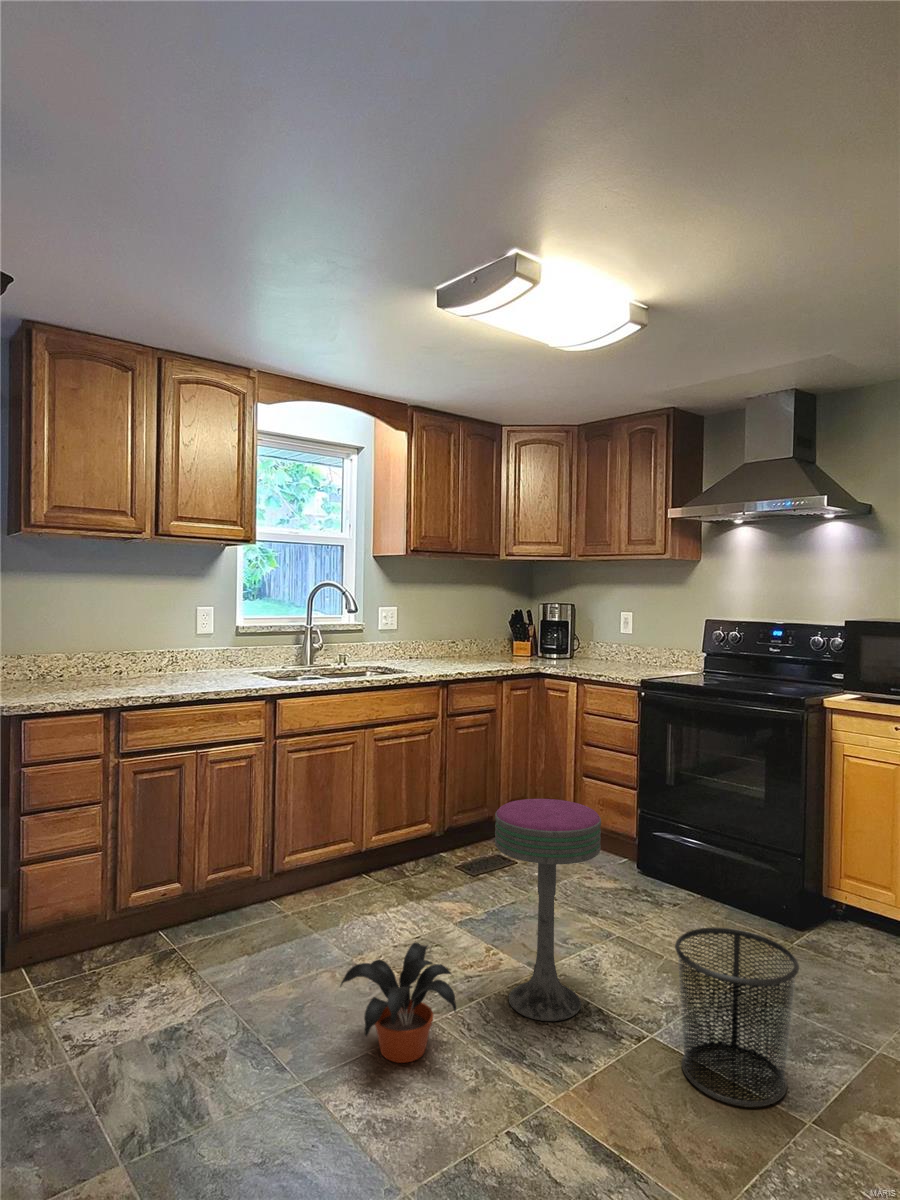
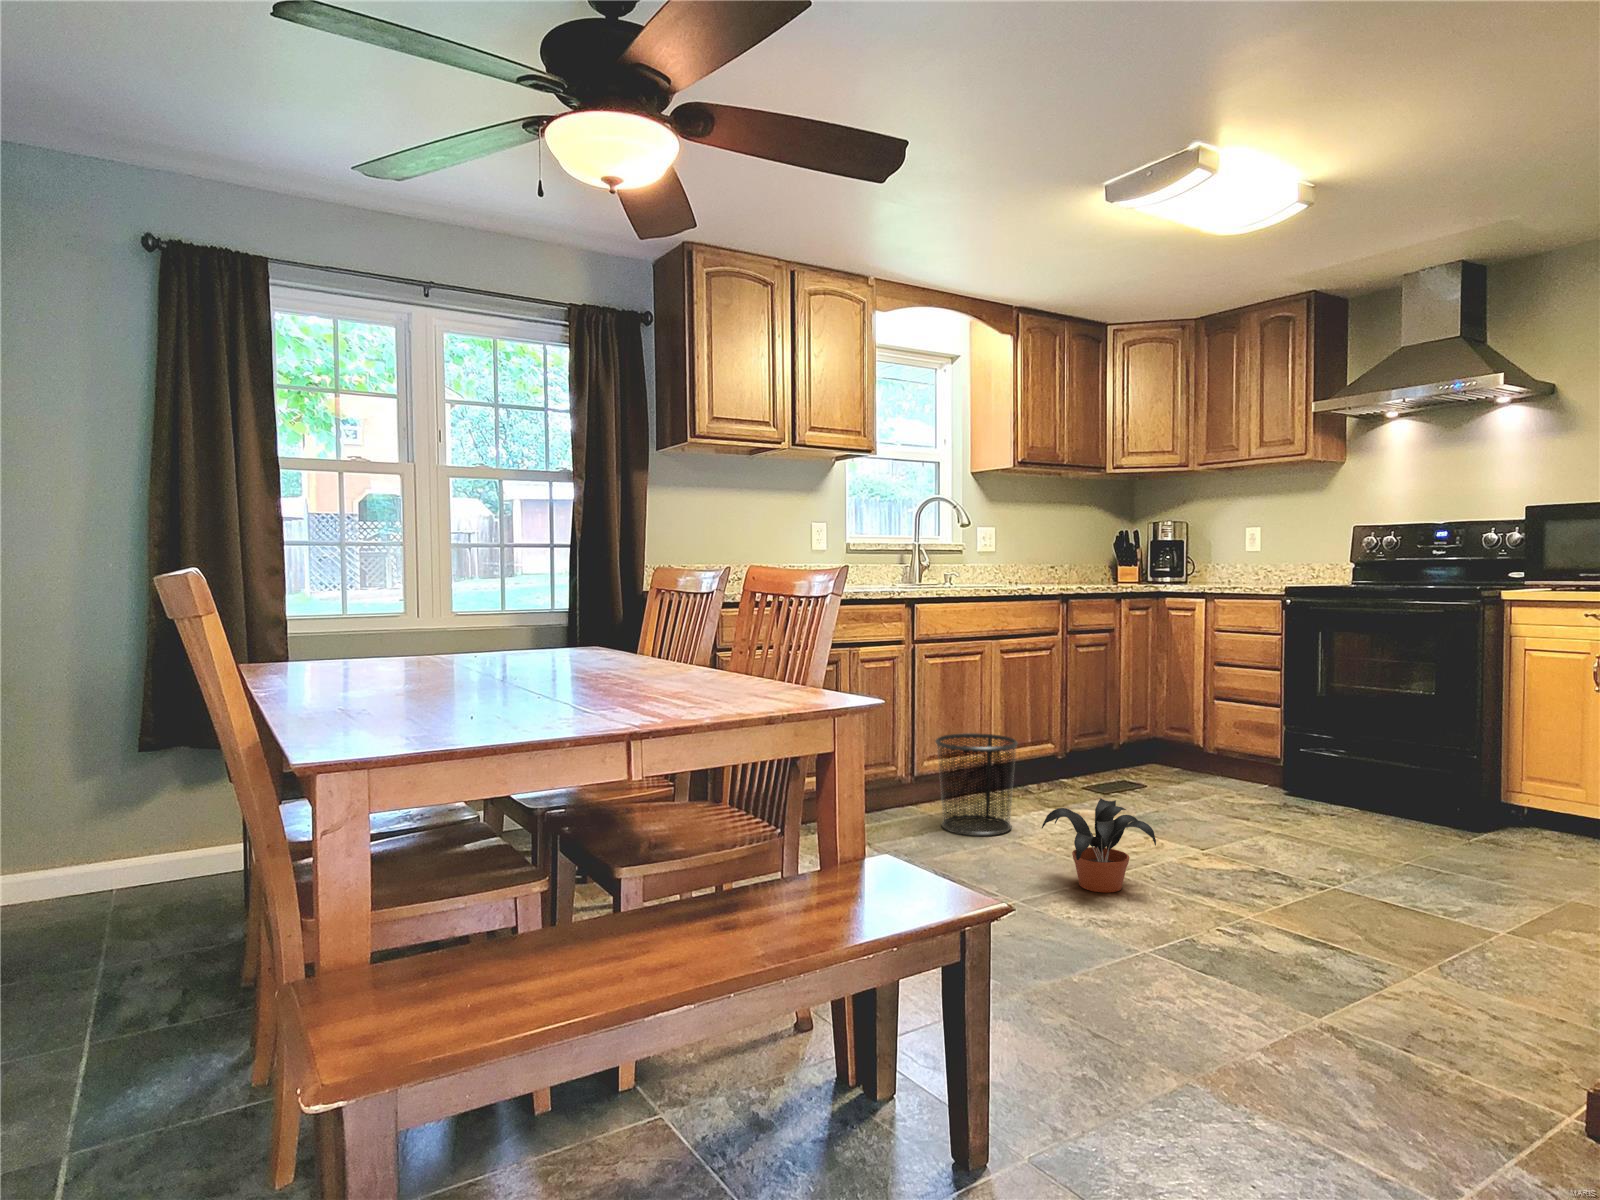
bar stool: present [495,799,601,1021] -> none [1170,678,1280,876]
waste bin: present [675,928,799,1107] -> present [935,733,1018,836]

